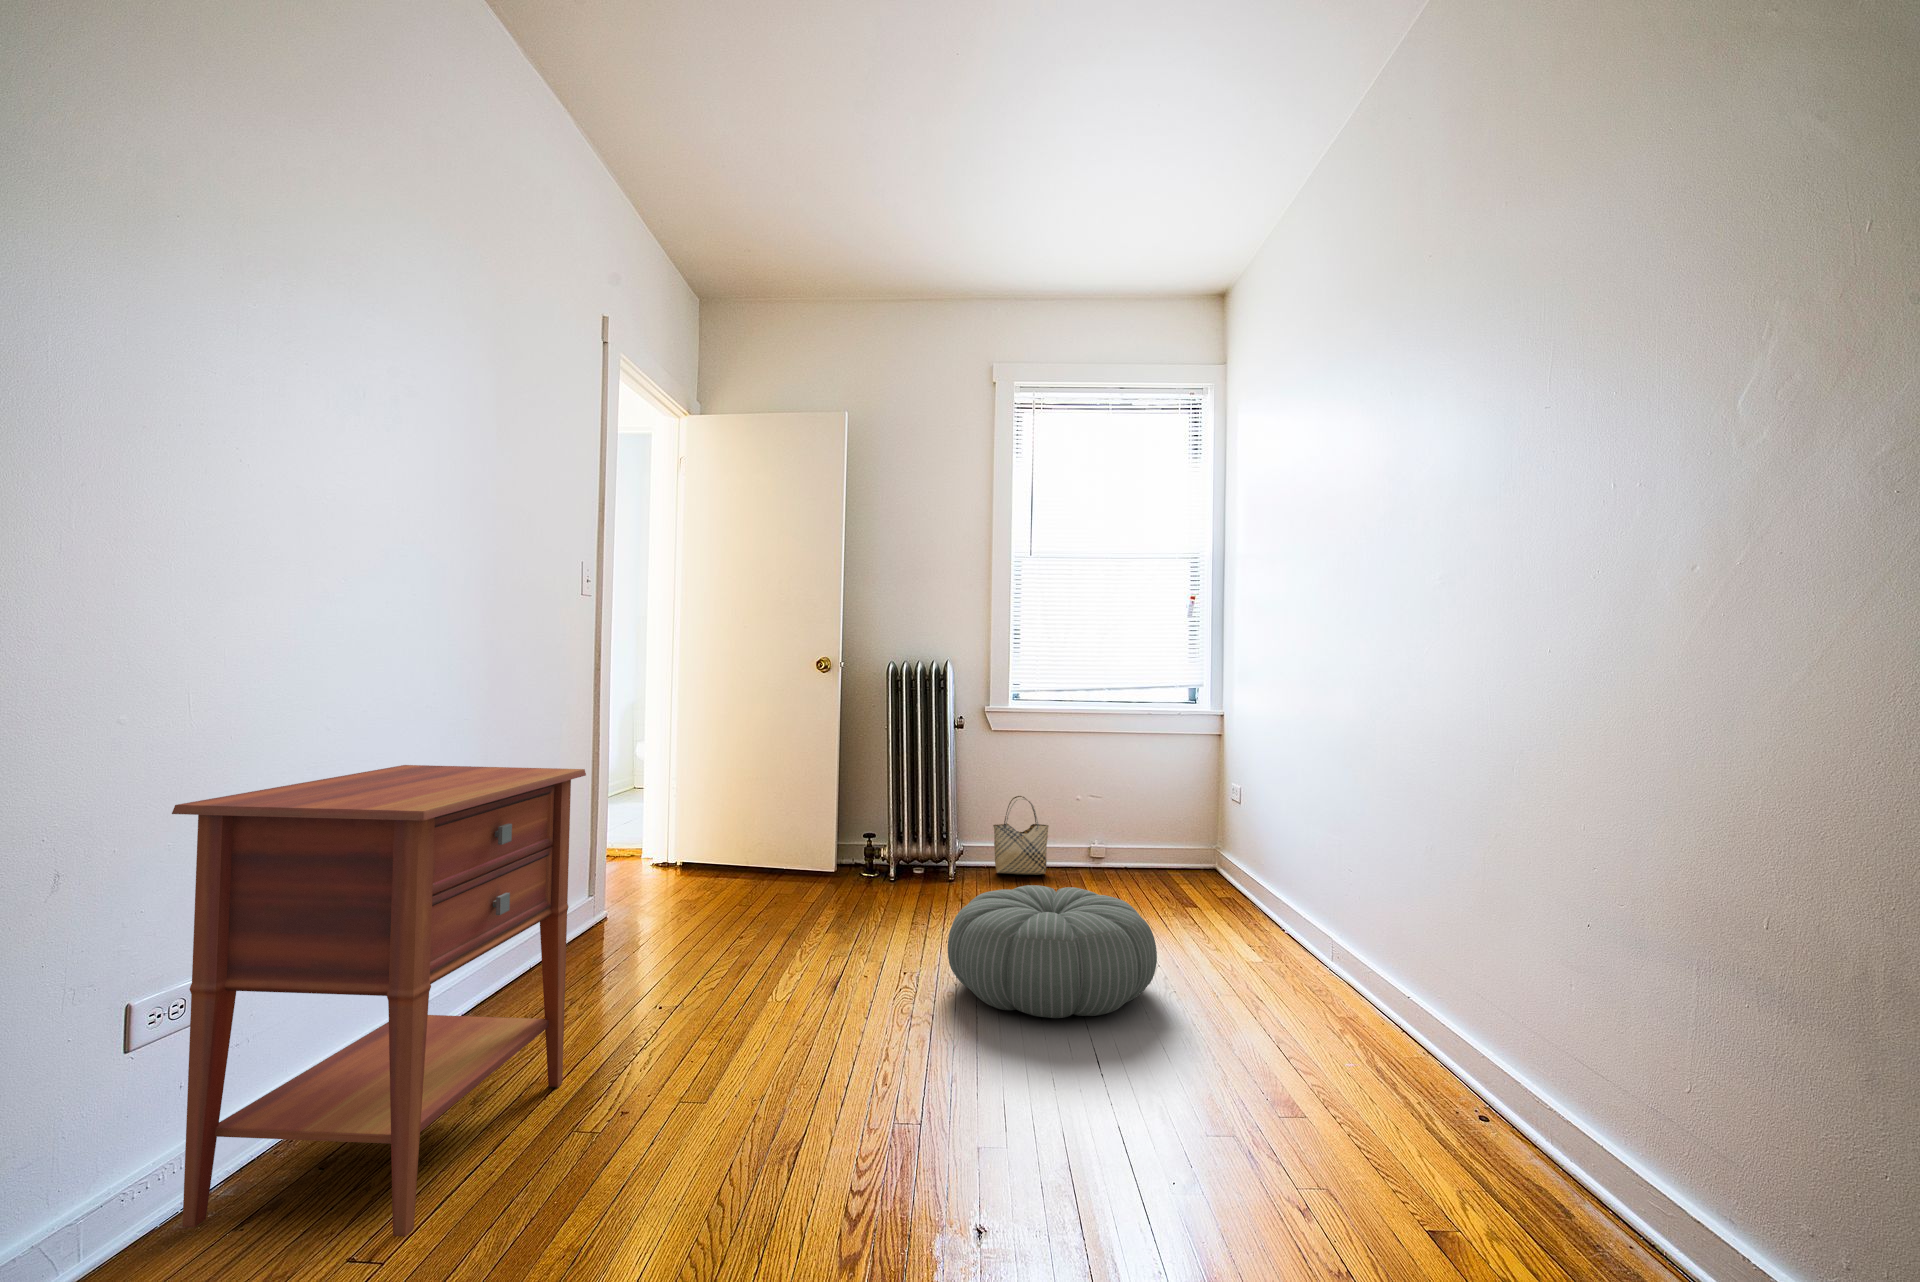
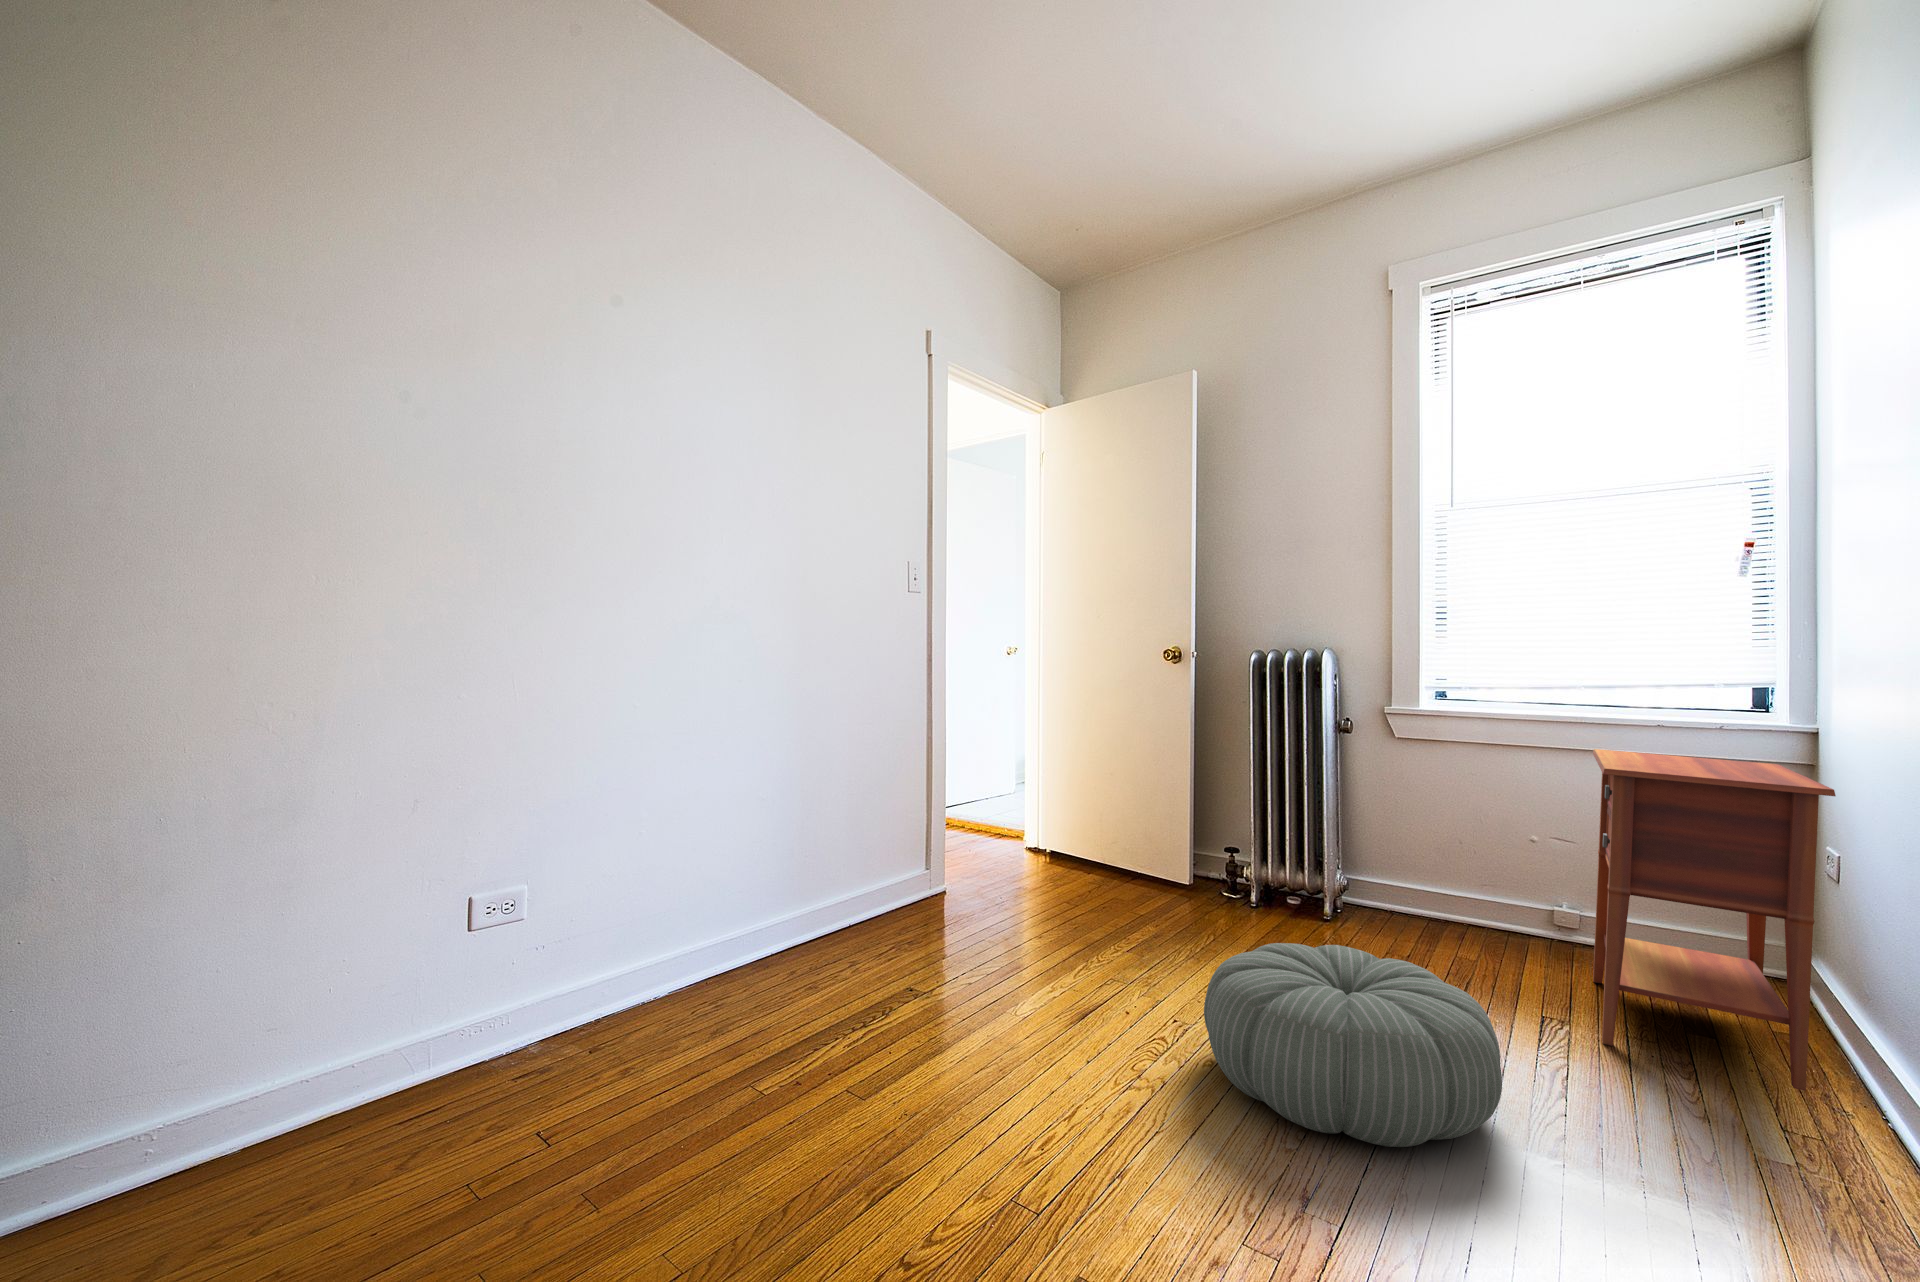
nightstand: present [172,765,586,1236] -> present [1593,749,1836,1091]
woven basket: present [993,796,1049,875] -> none [1385,827,1467,933]

